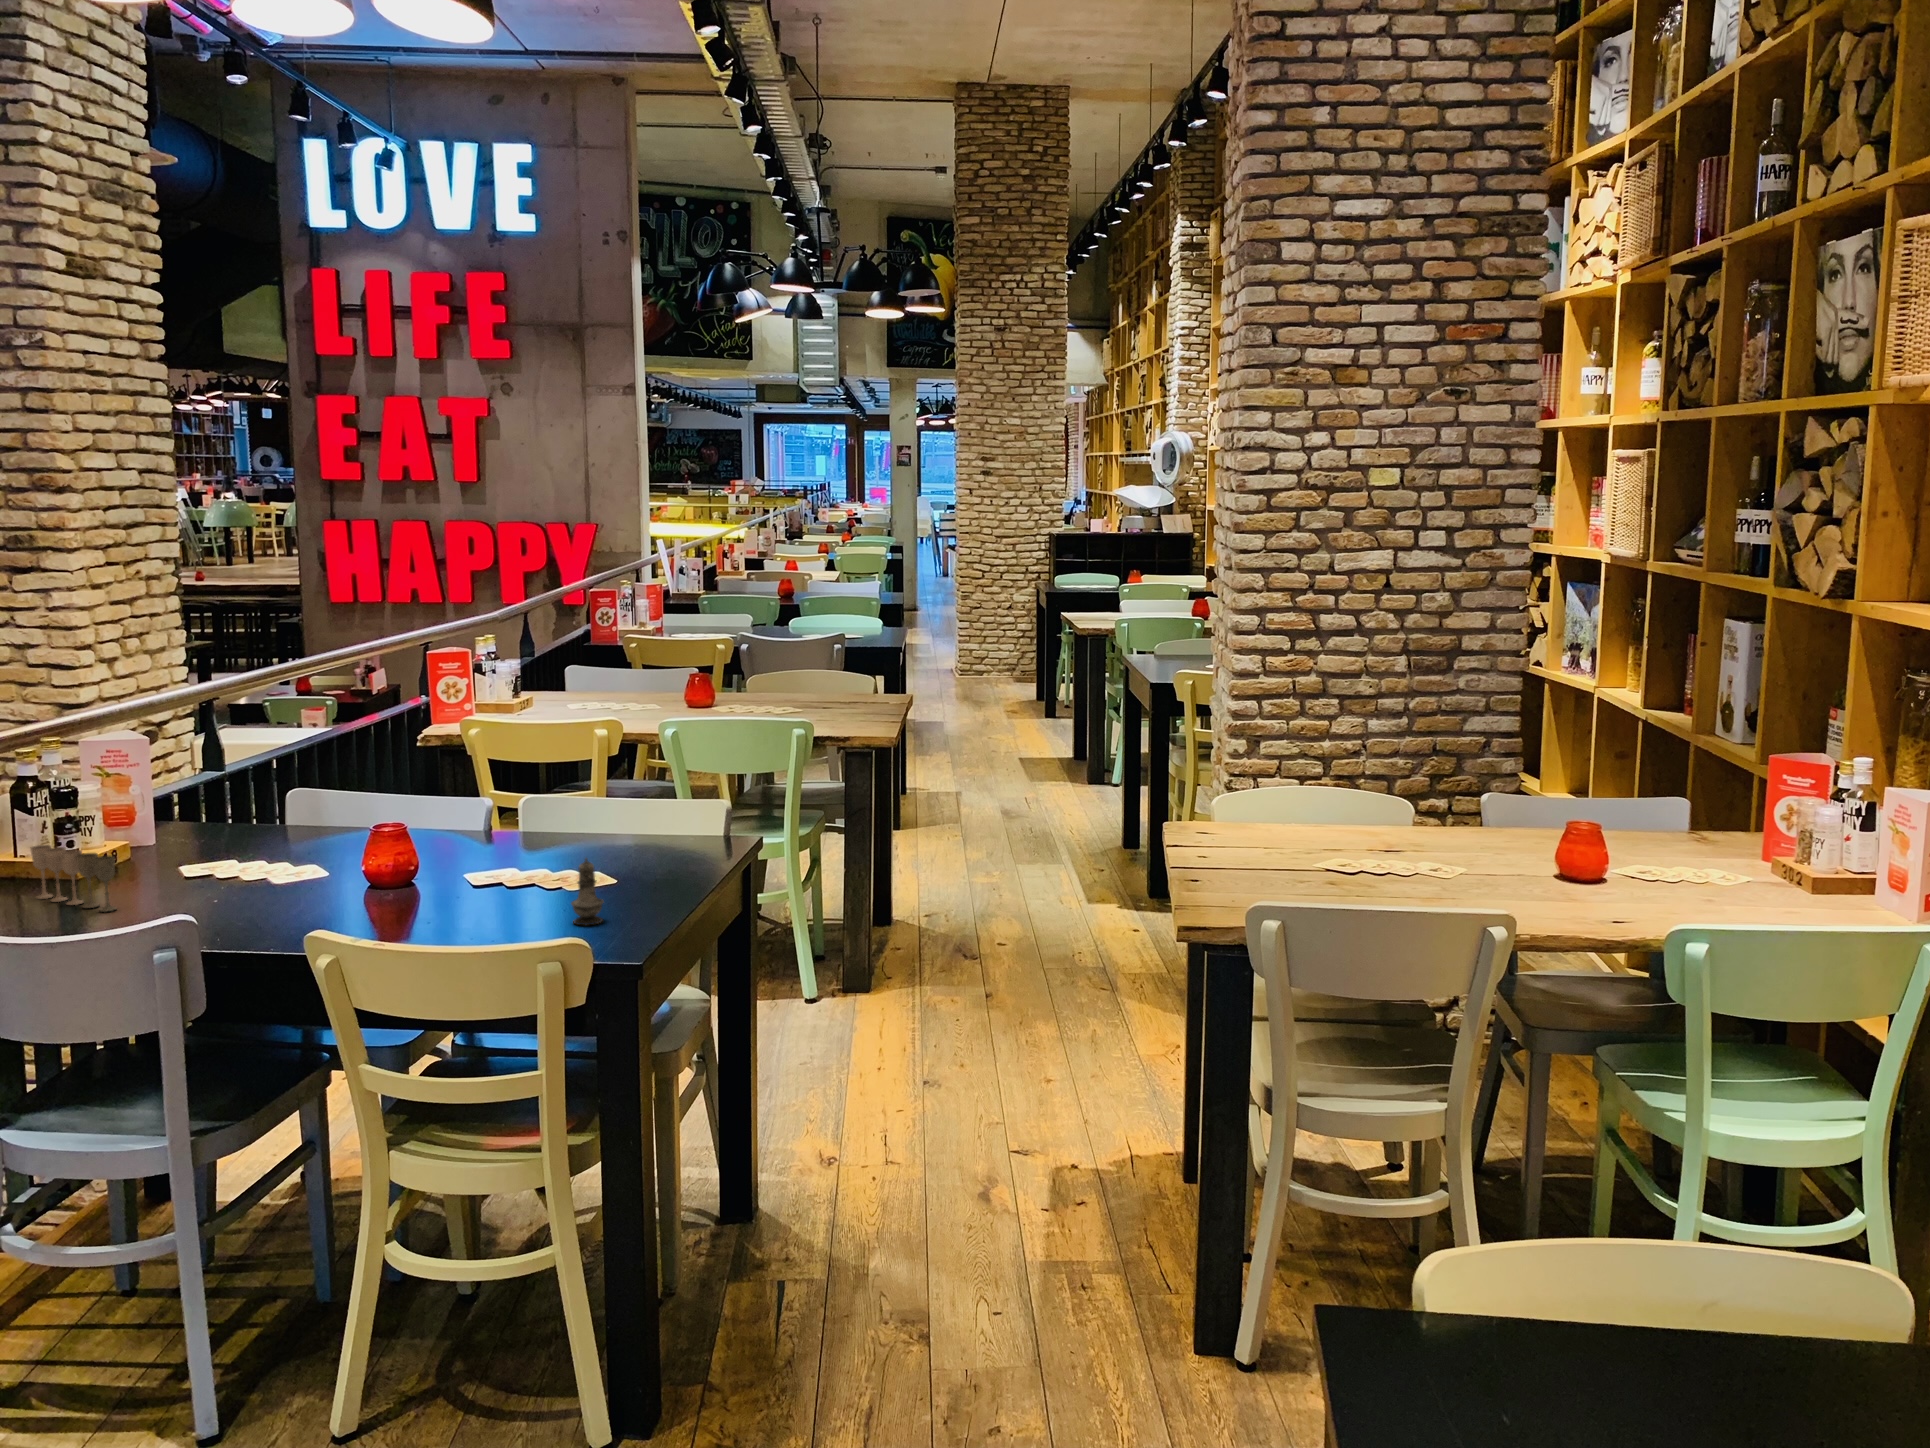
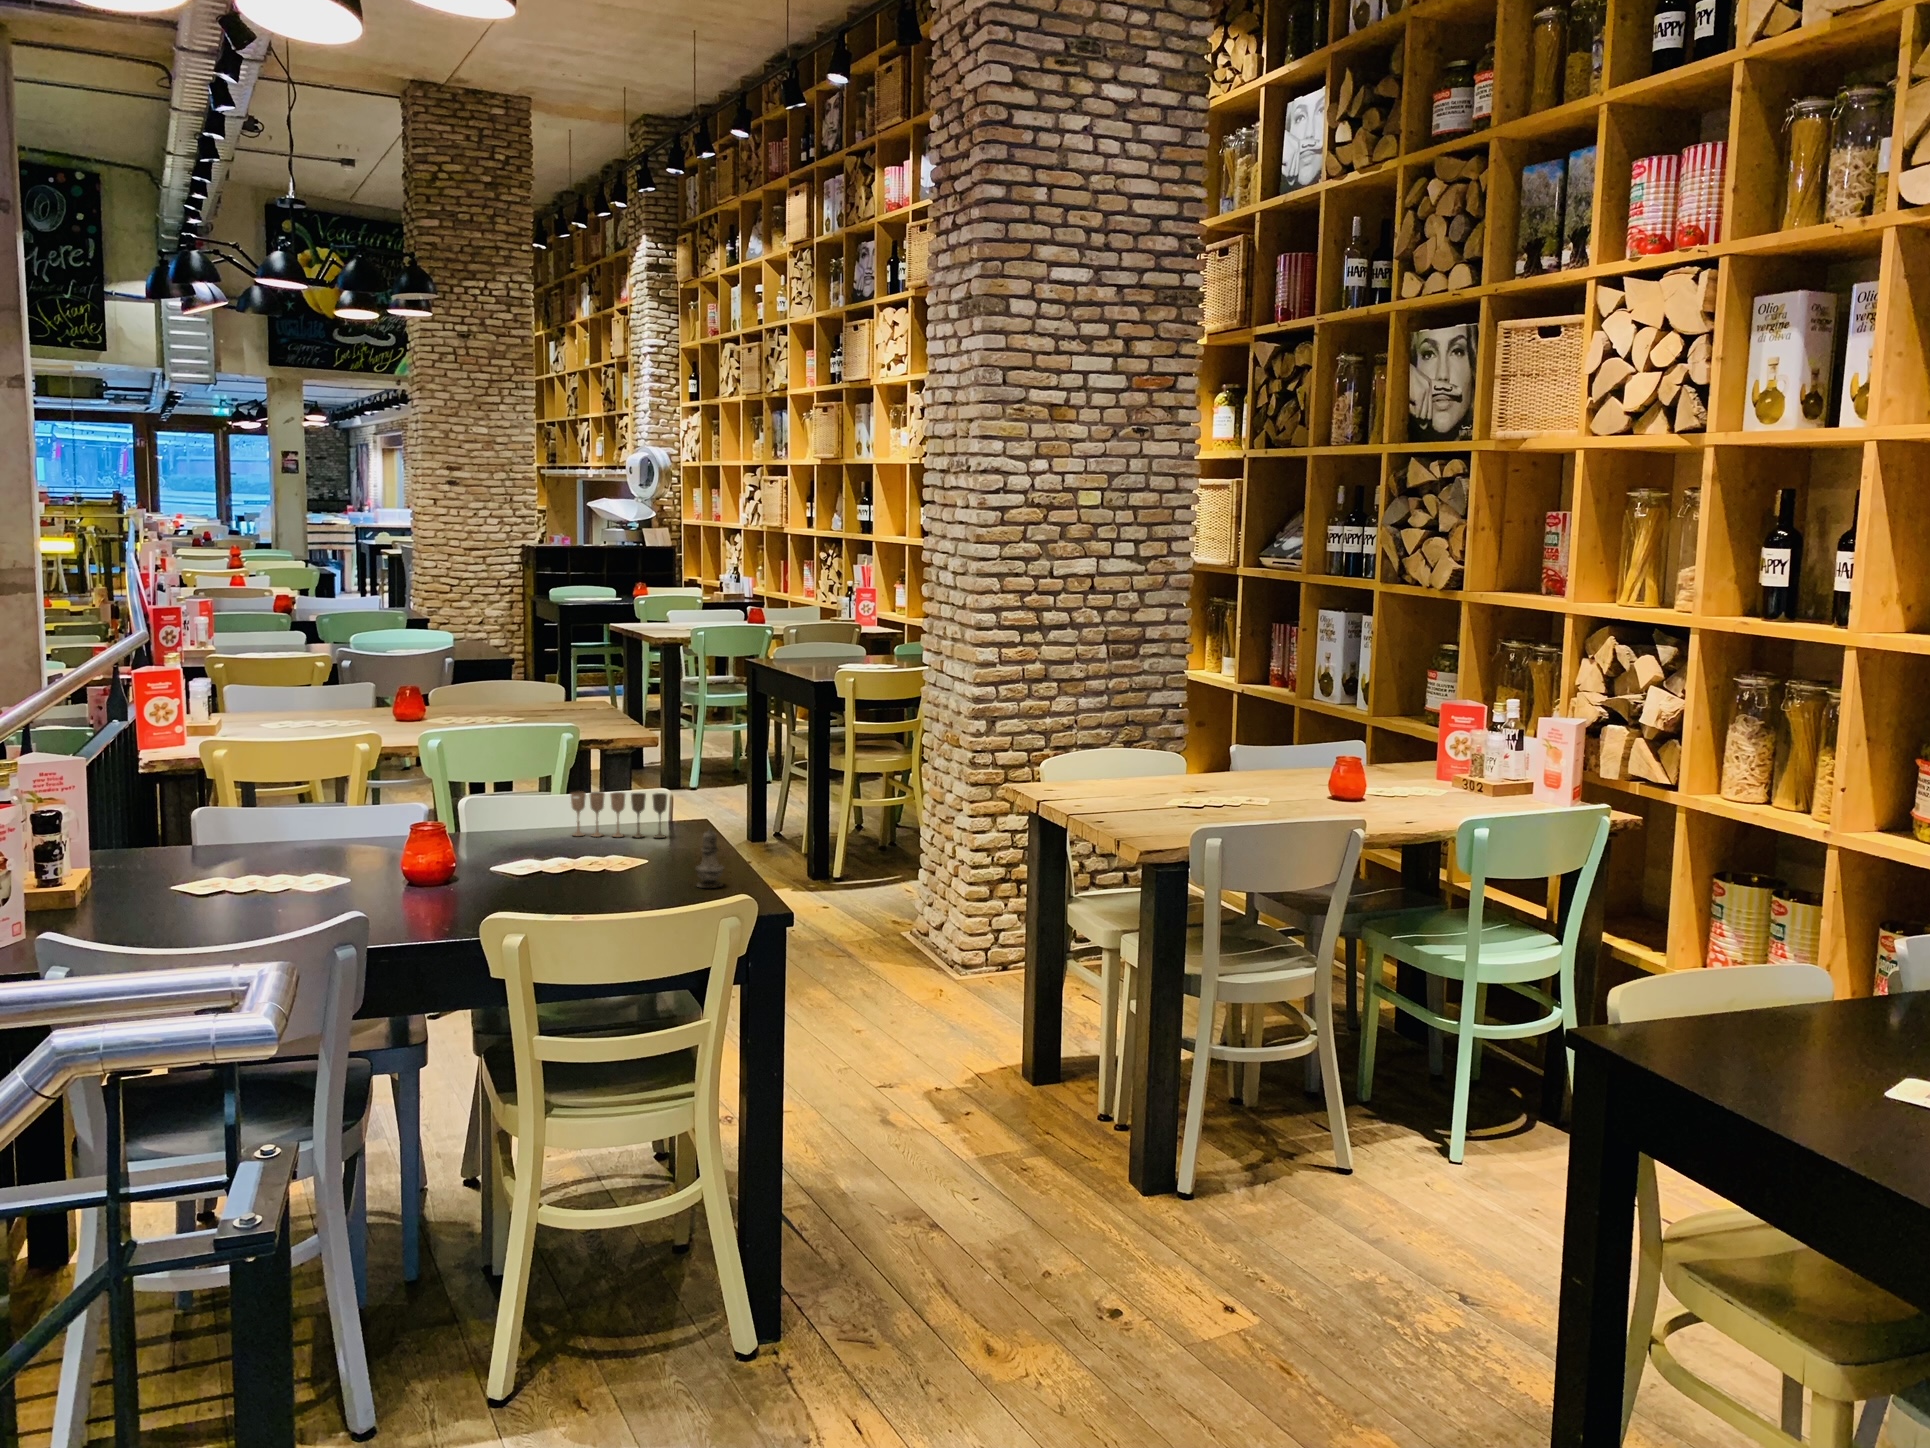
wine glass: present [31,845,116,912] -> present [571,791,667,838]

